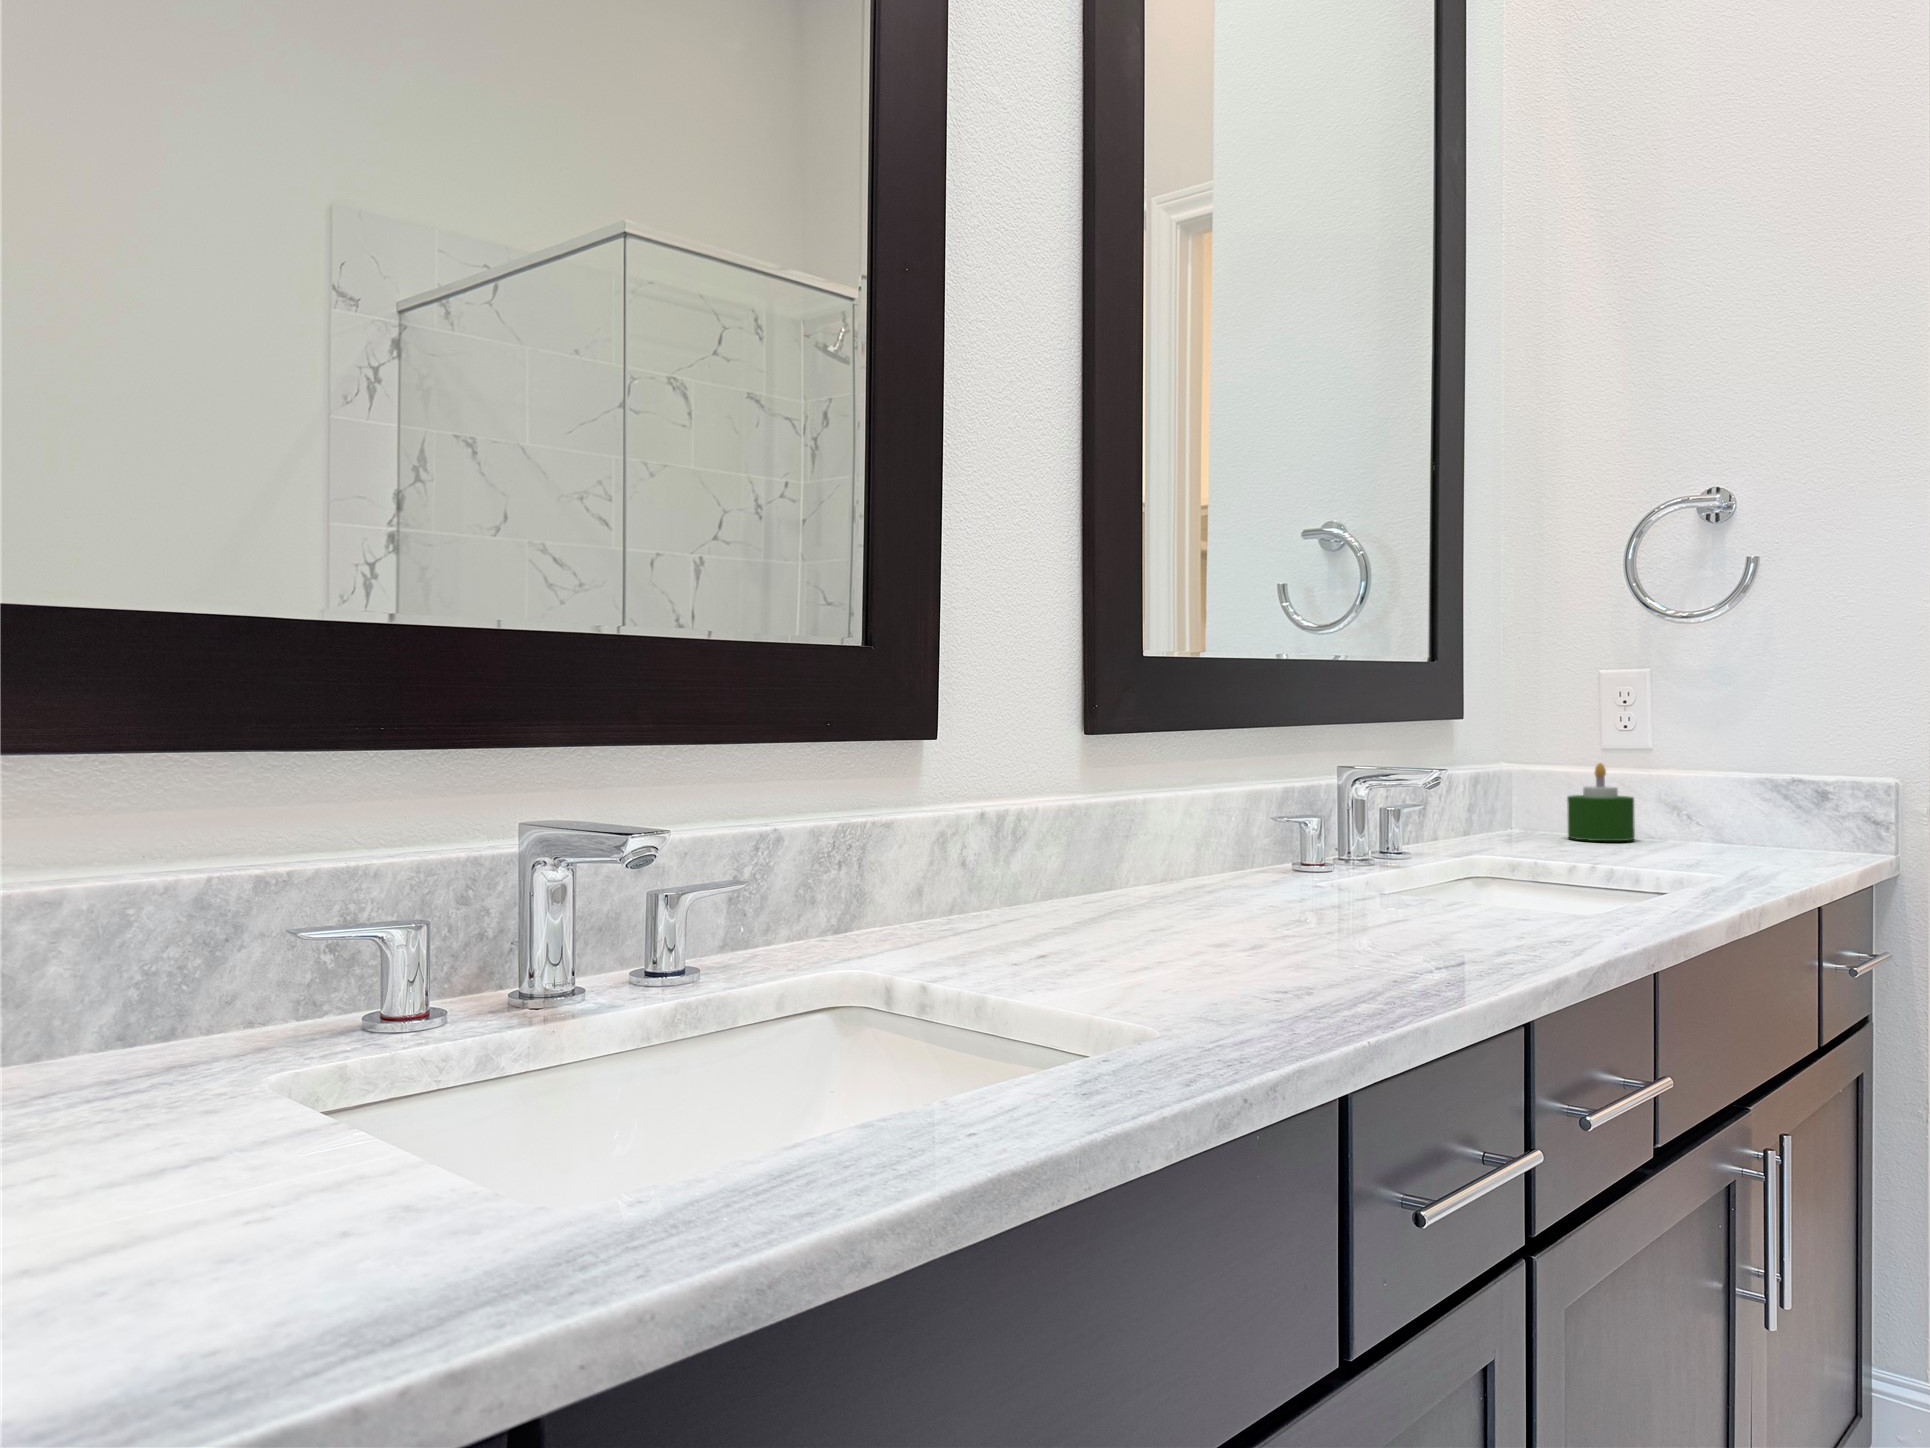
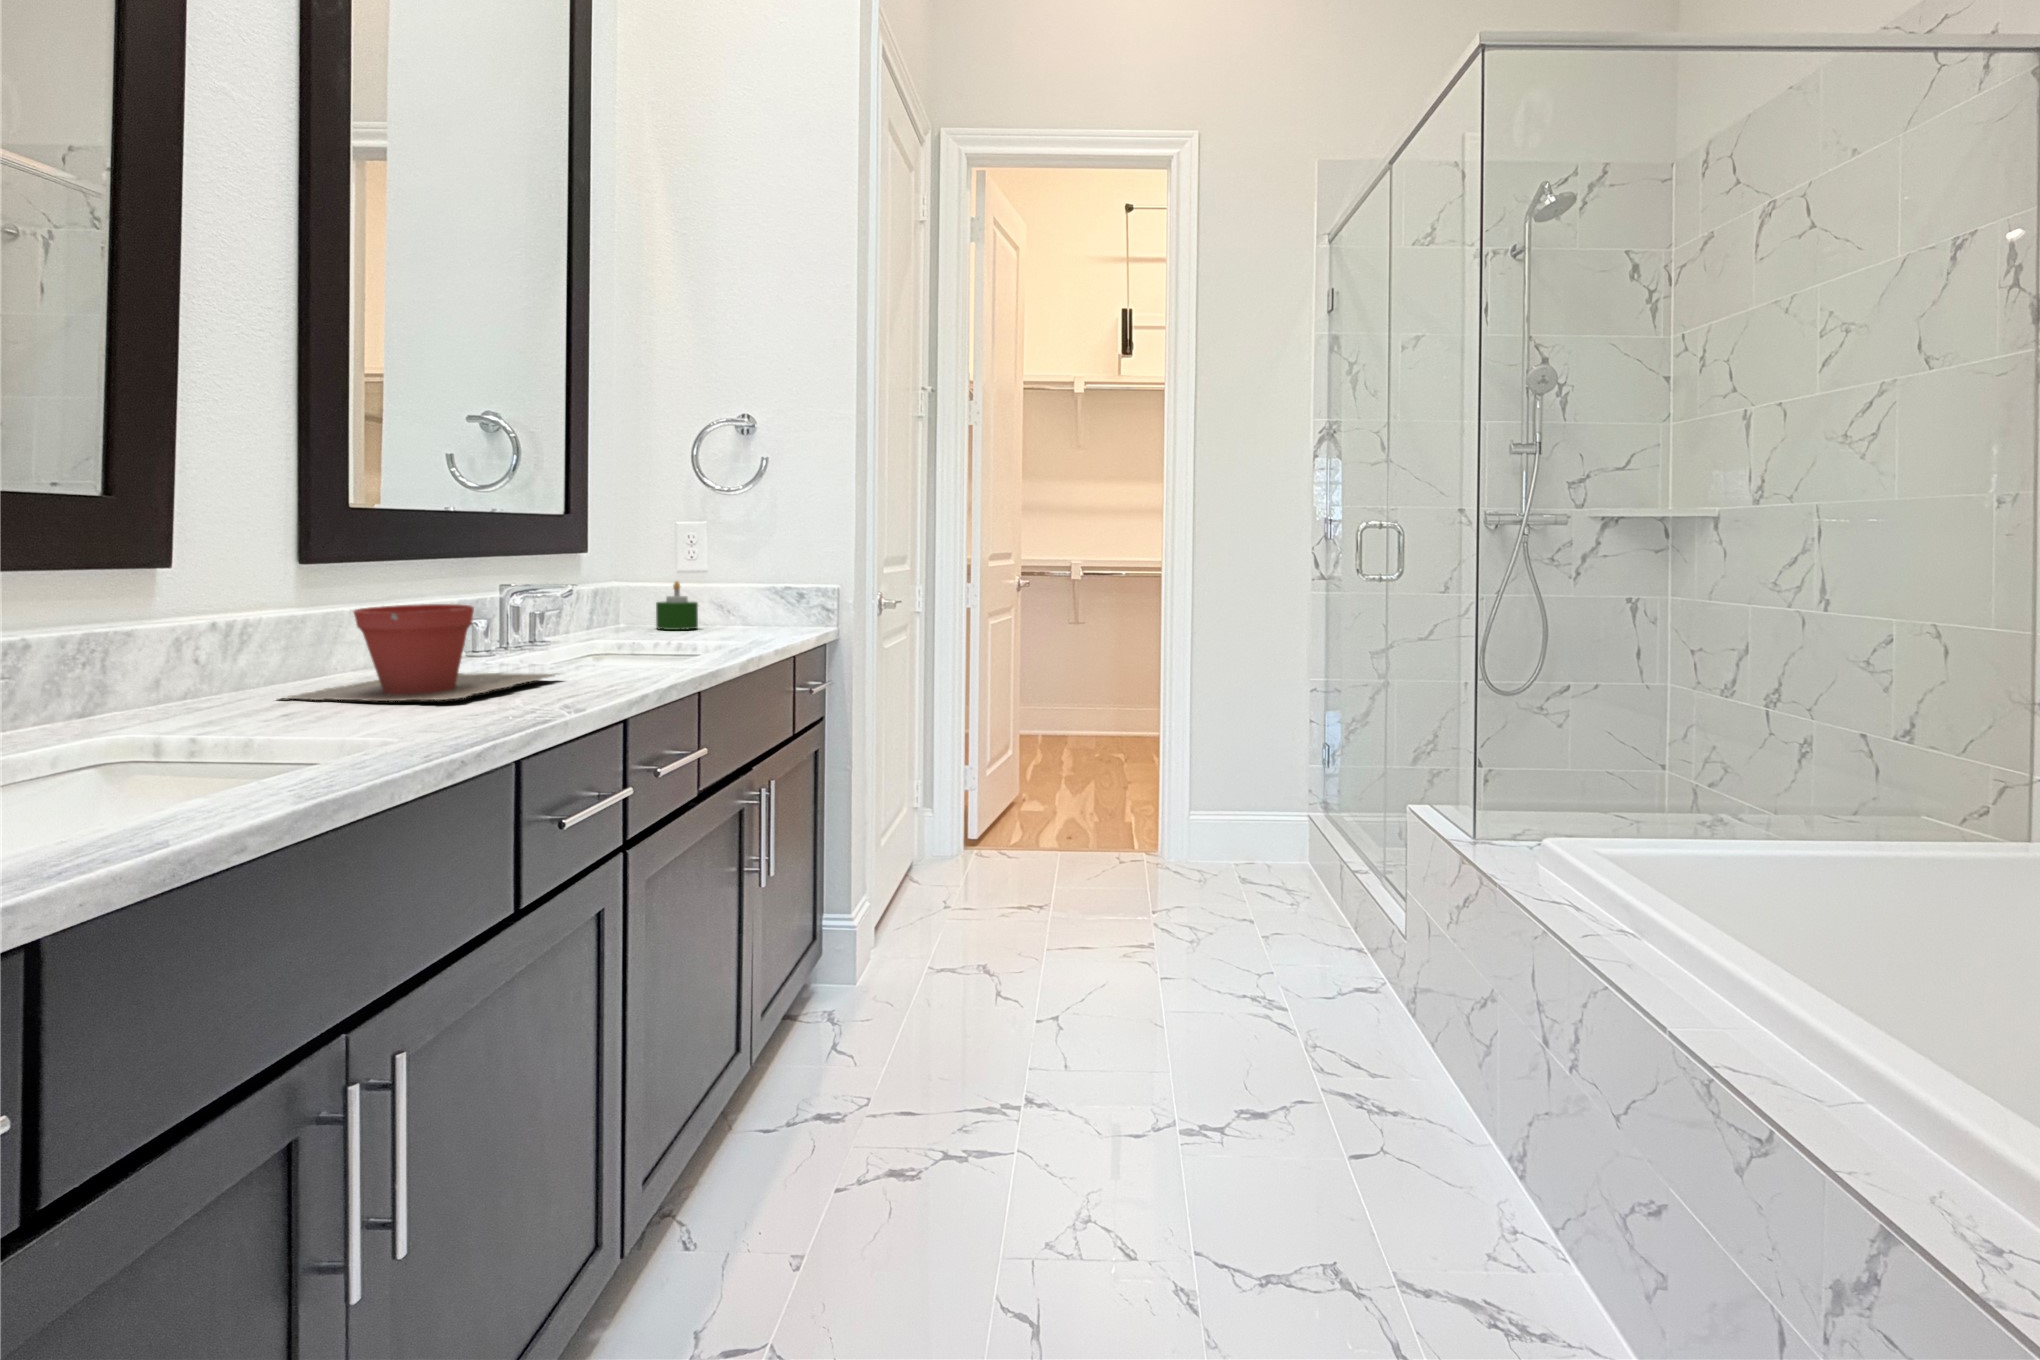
plant pot: none [1036,802,1432,960] -> present [285,604,557,701]

